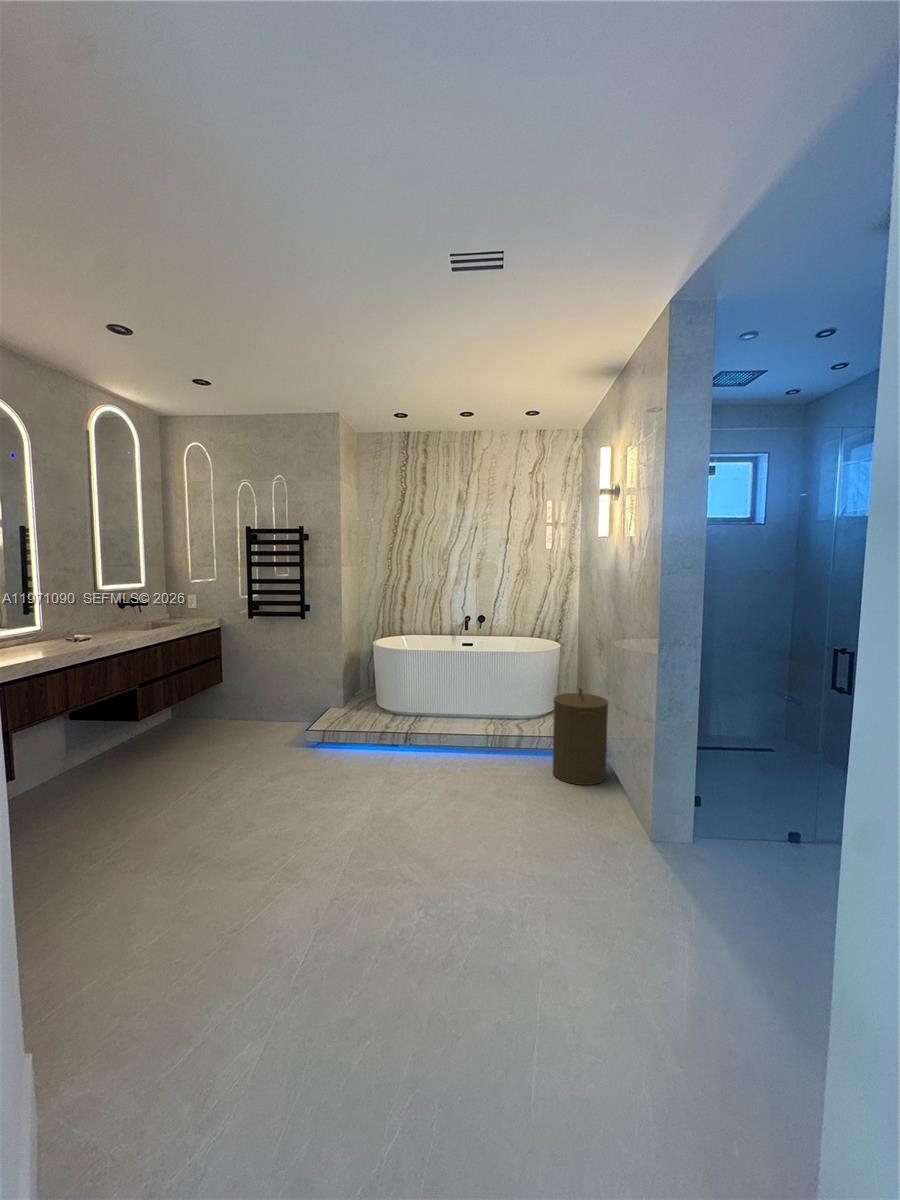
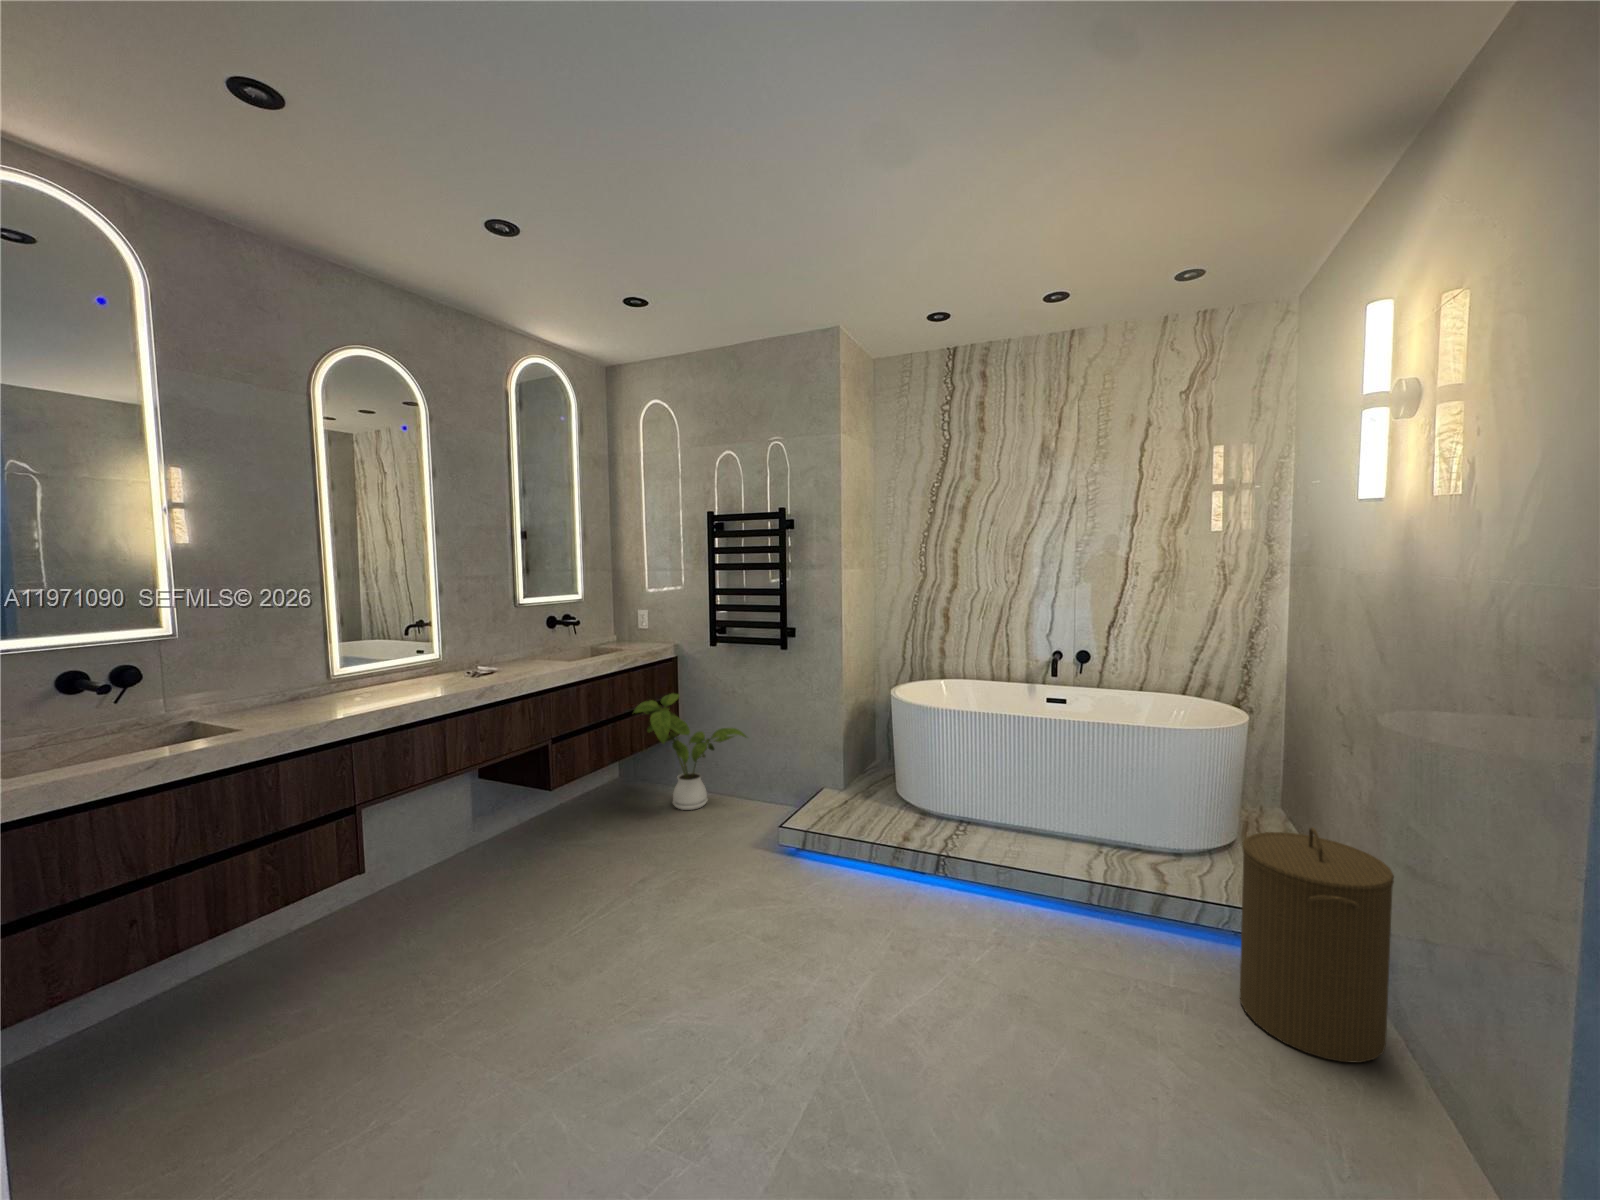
house plant: none [193,652,278,732] -> present [634,694,747,810]

